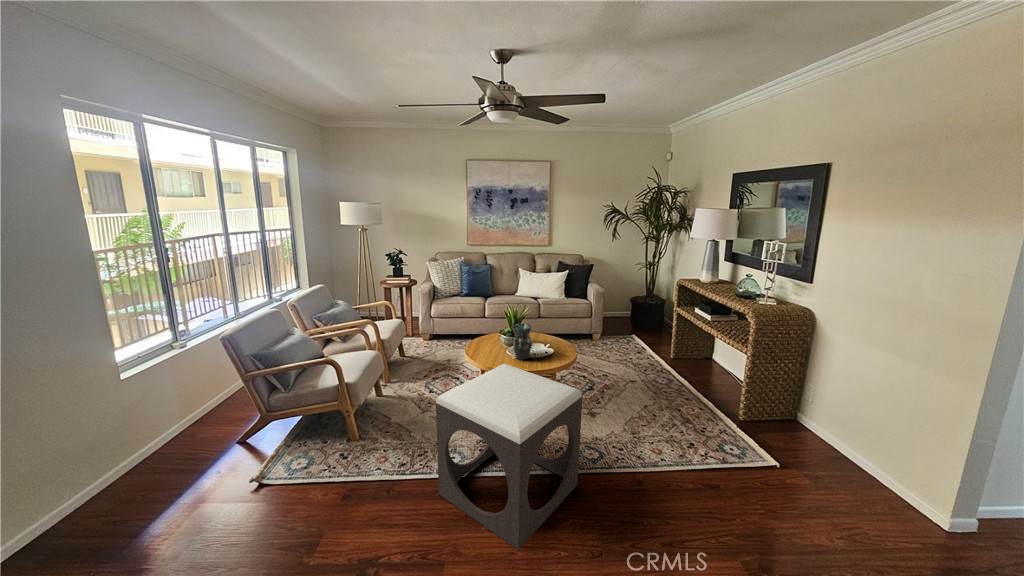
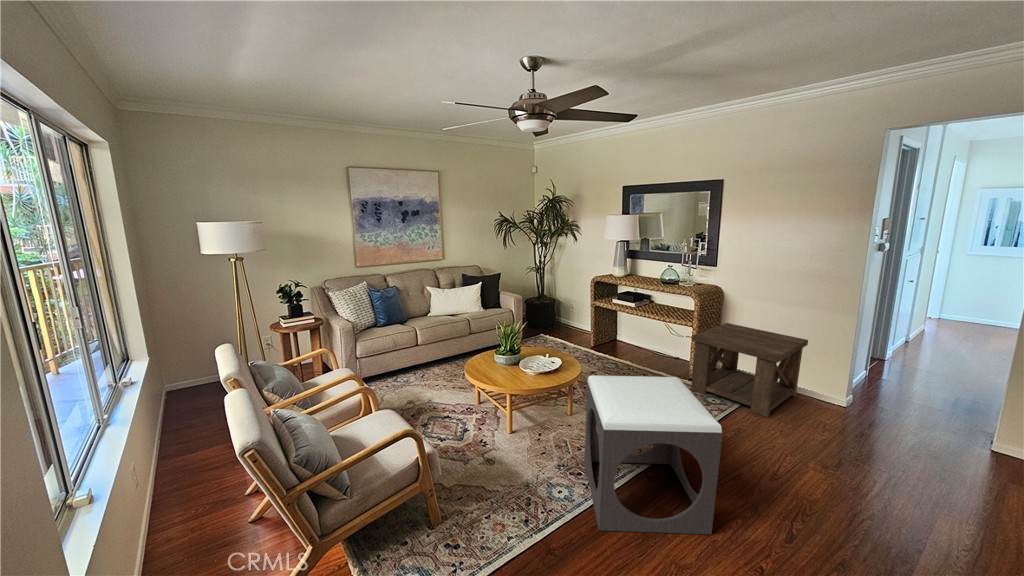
vase: present [512,324,533,360] -> none [537,336,557,374]
side table: none [722,365,925,500] -> present [691,323,808,417]

